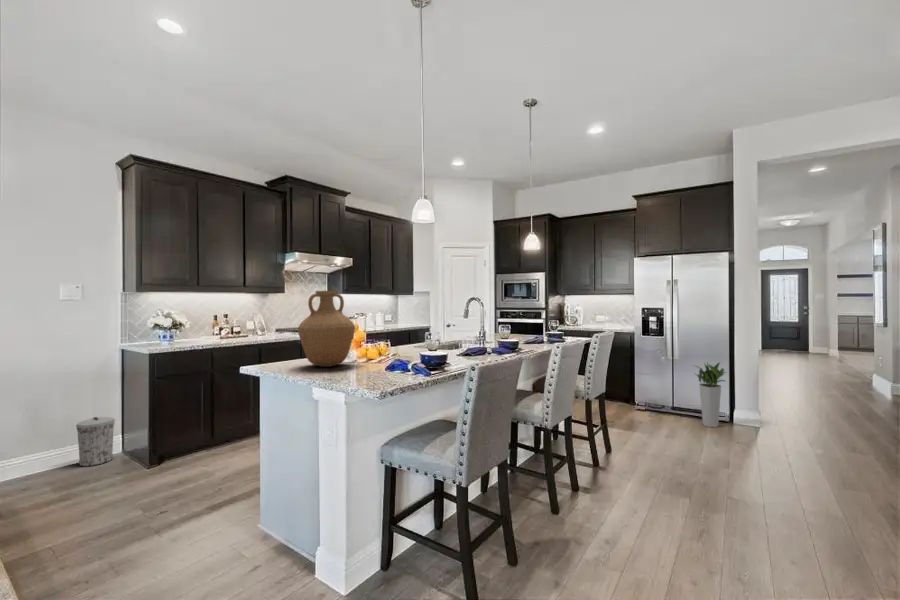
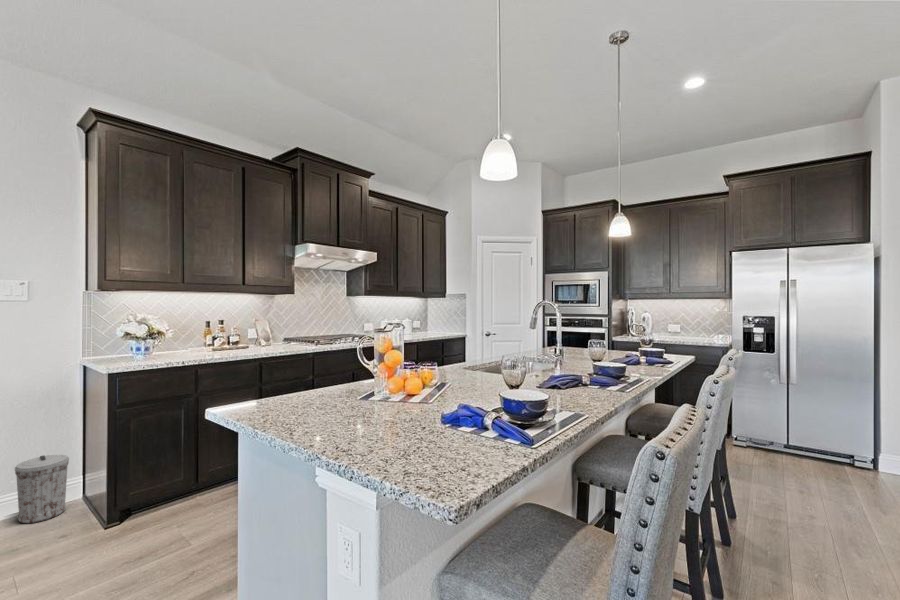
vase: present [298,291,355,367] -> none [302,288,396,416]
planter: present [697,363,725,427] -> none [820,389,871,476]

